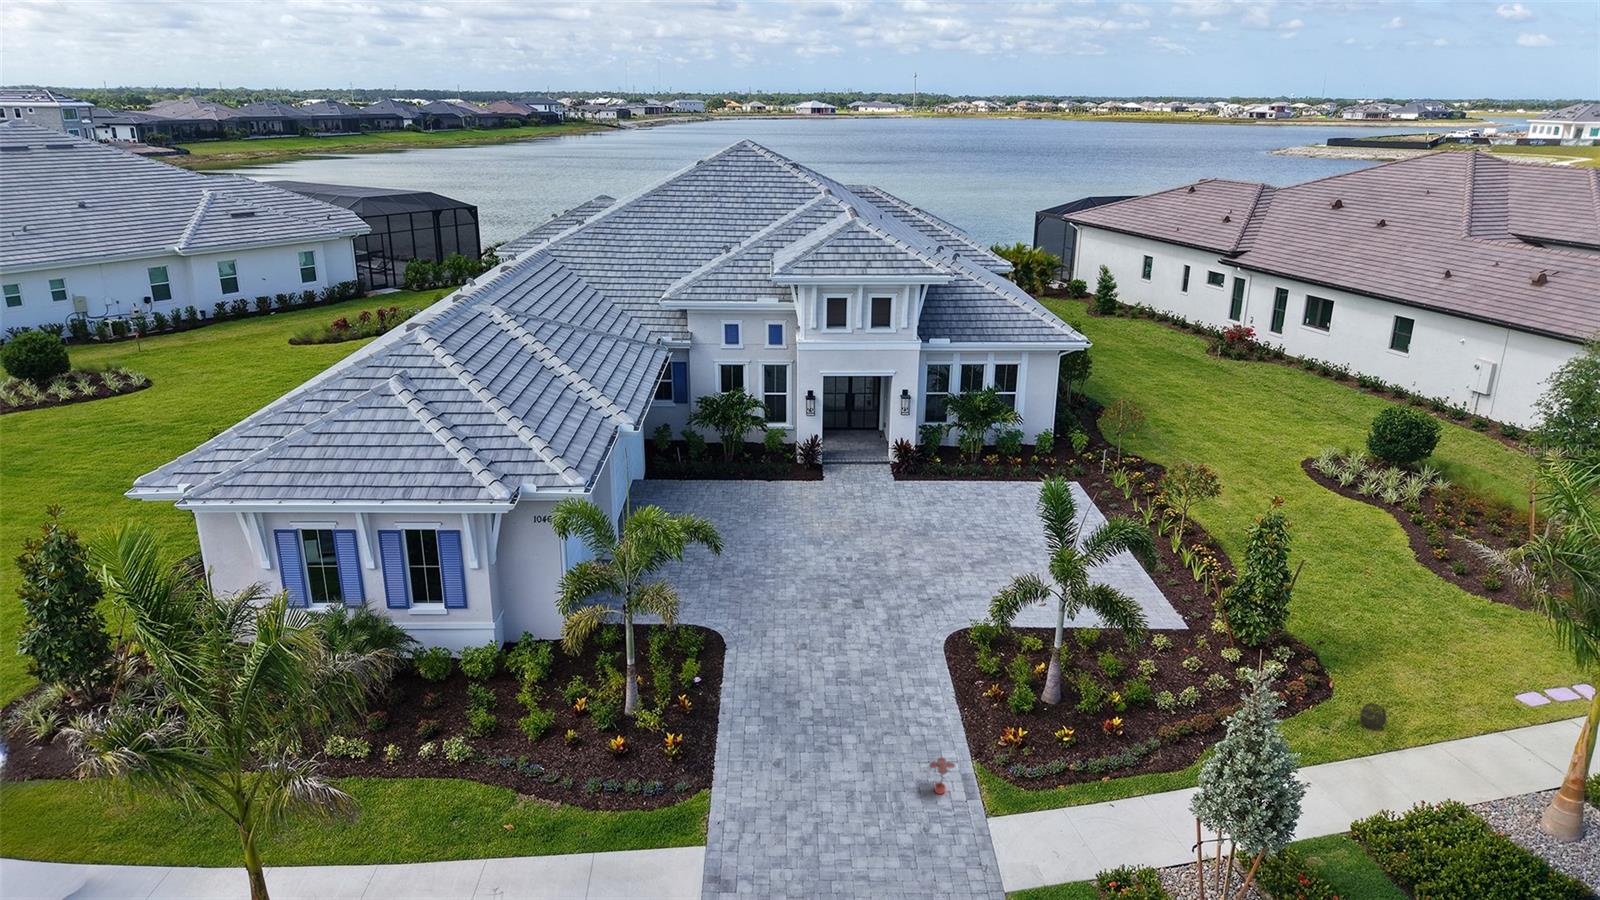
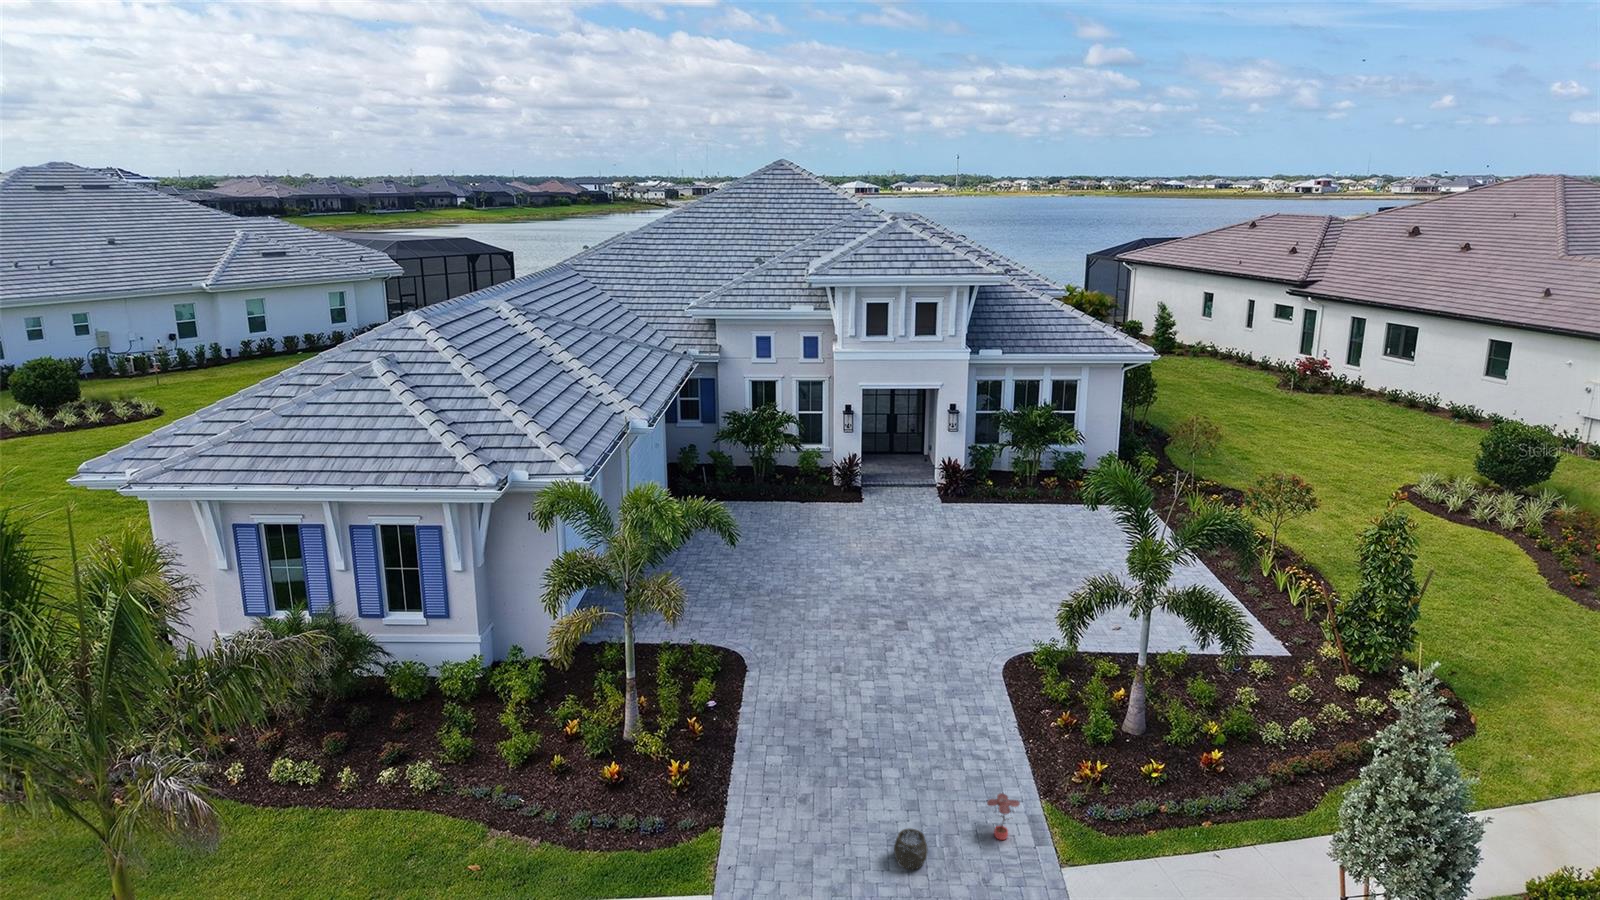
woven basket: present [1360,703,1387,730] -> present [894,829,928,870]

